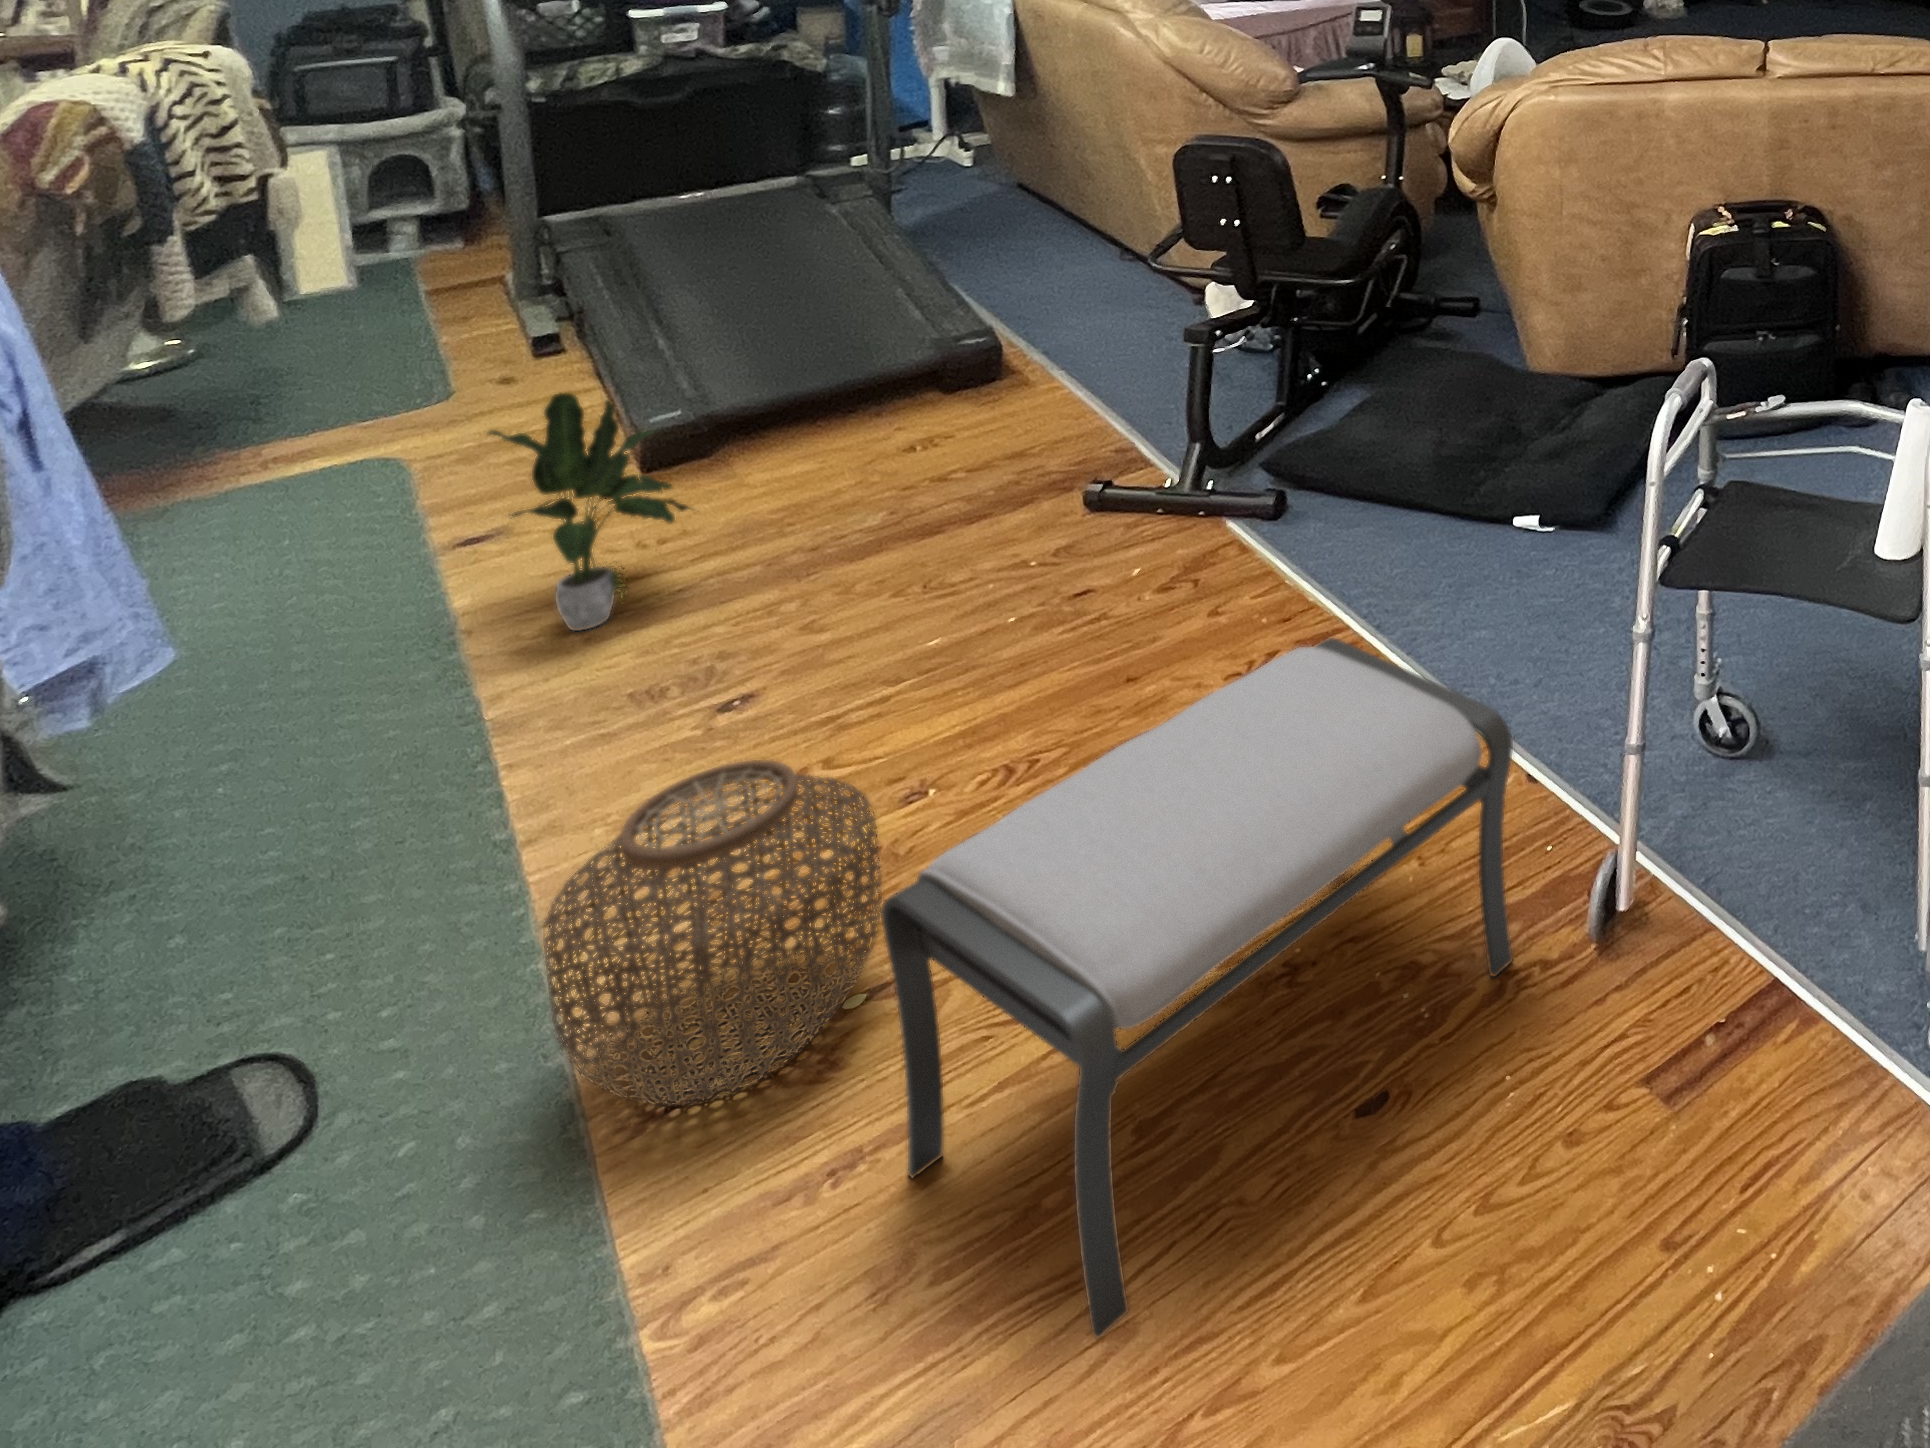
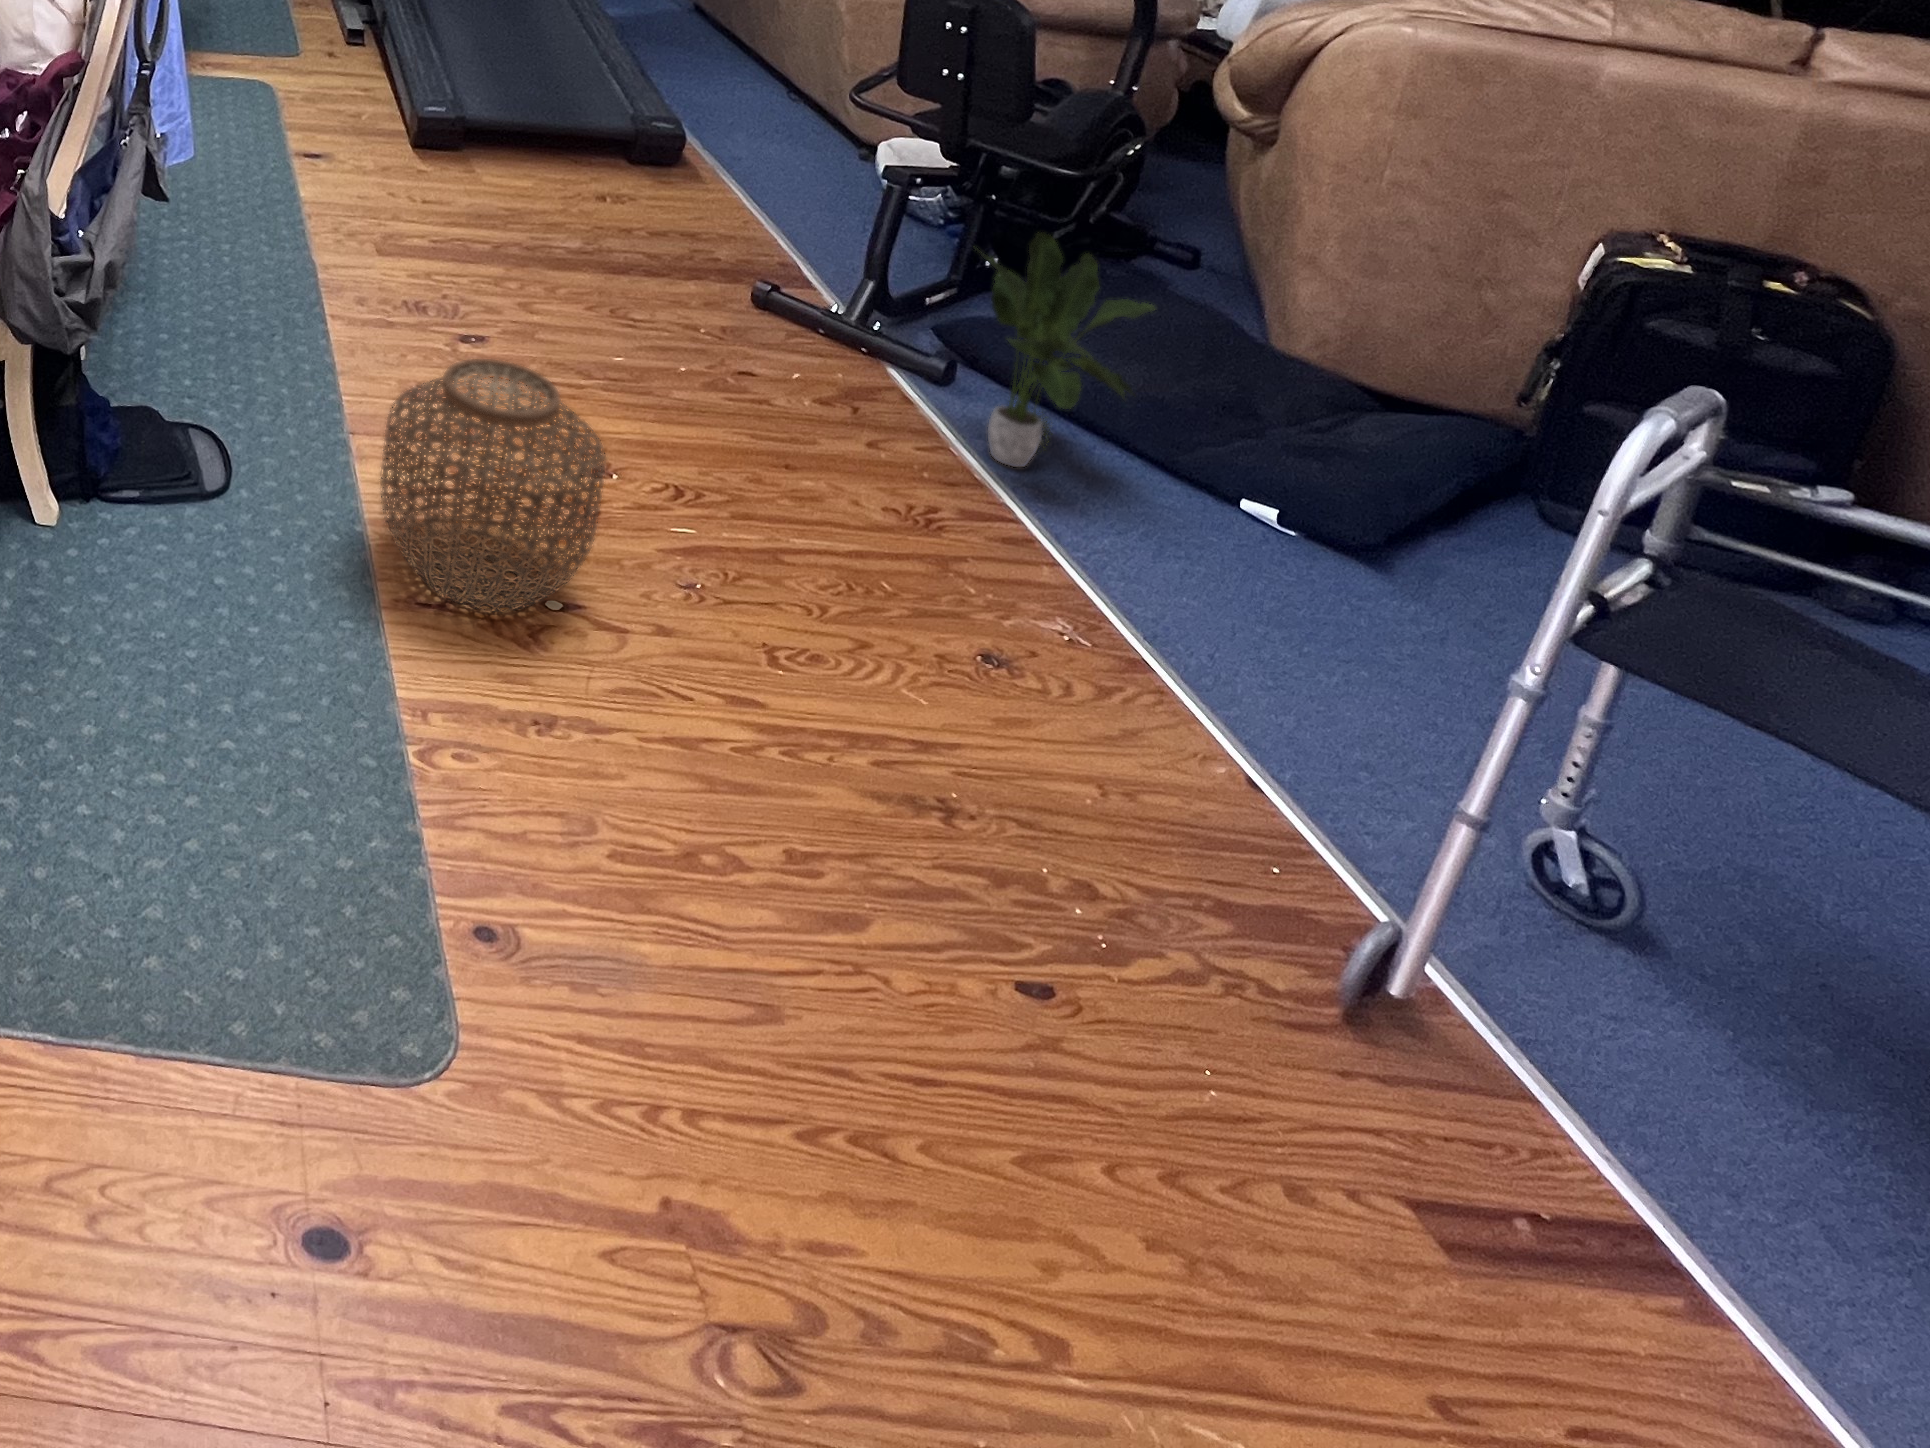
potted plant: present [489,393,689,631] -> present [975,233,1155,467]
ottoman: present [881,638,1513,1338] -> none [597,501,1292,985]

